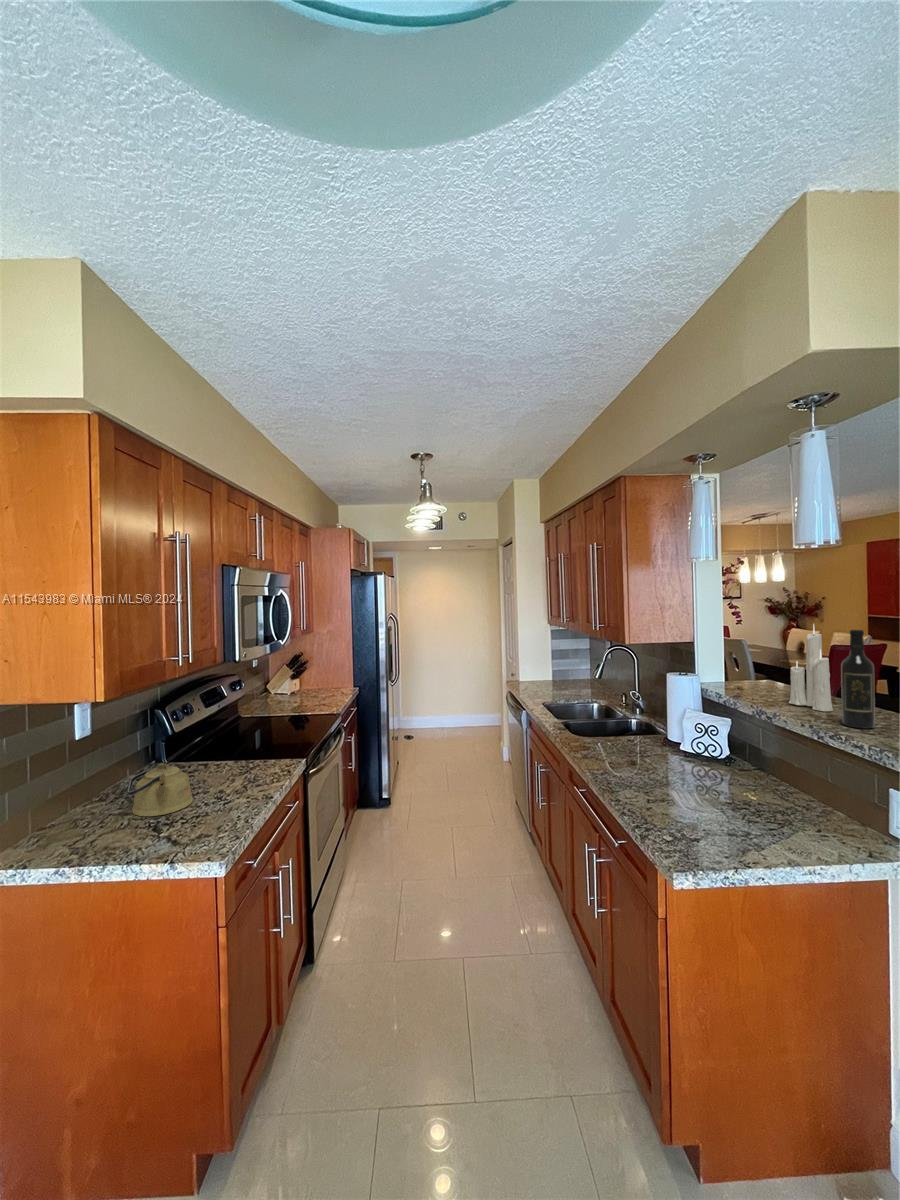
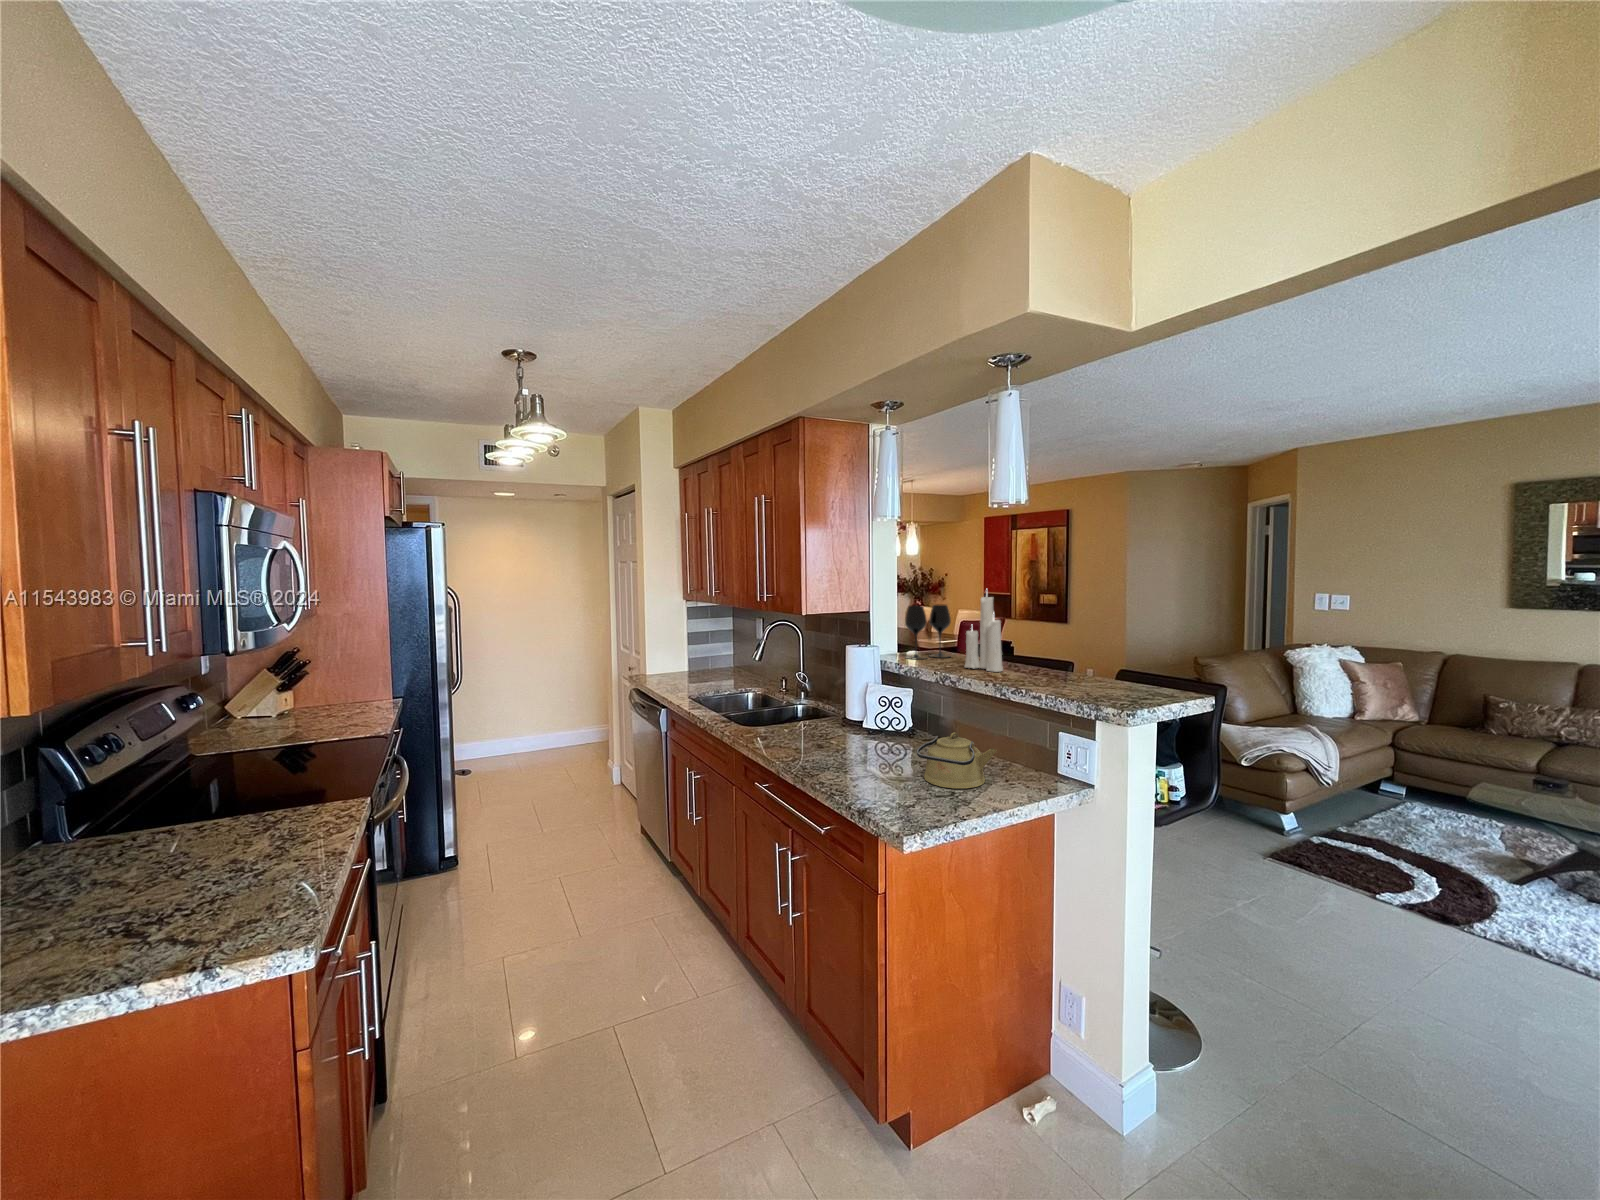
wine bottle: present [841,630,875,729] -> none [1018,590,1044,683]
wine glass: none [731,637,785,690] -> present [905,604,951,660]
kettle: present [128,763,193,816] -> present [917,732,996,788]

